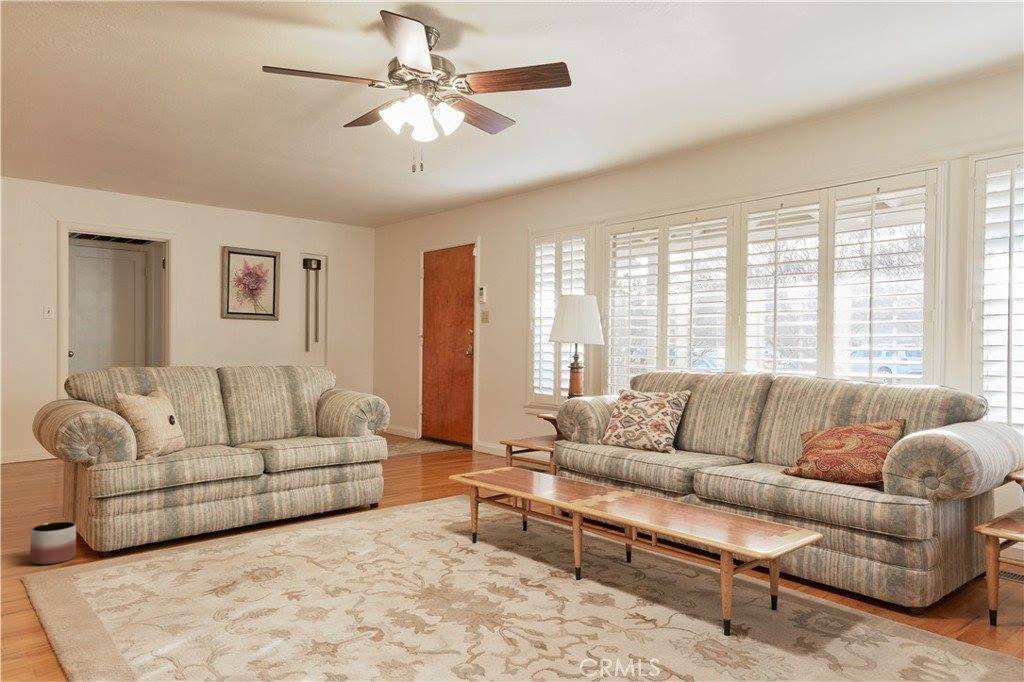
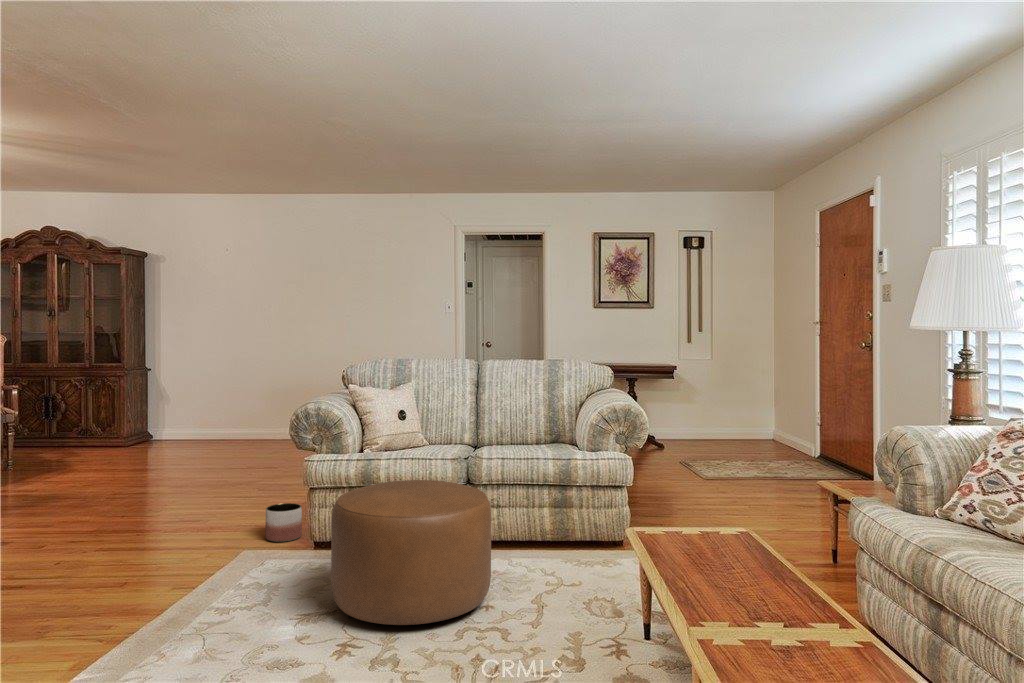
ottoman: none [223,466,361,580] -> present [331,480,491,625]

